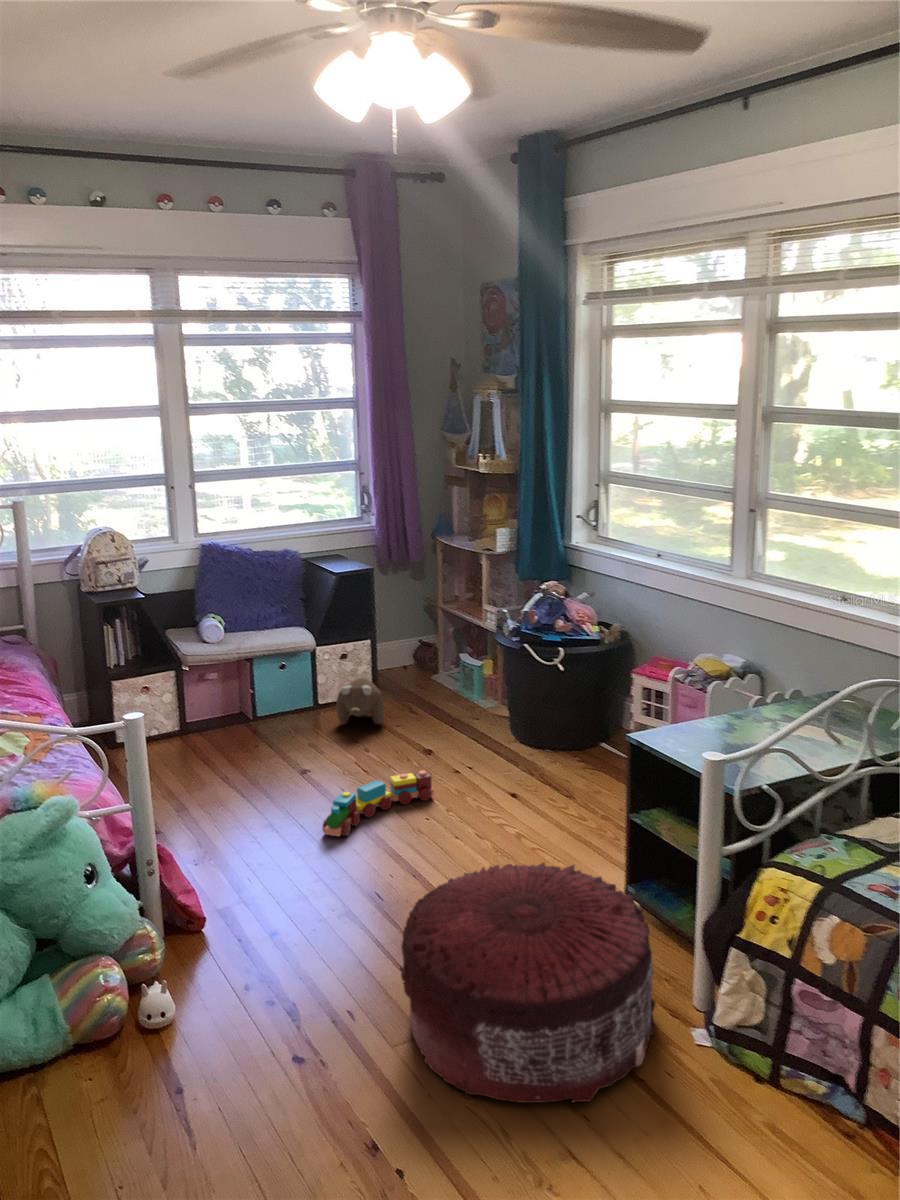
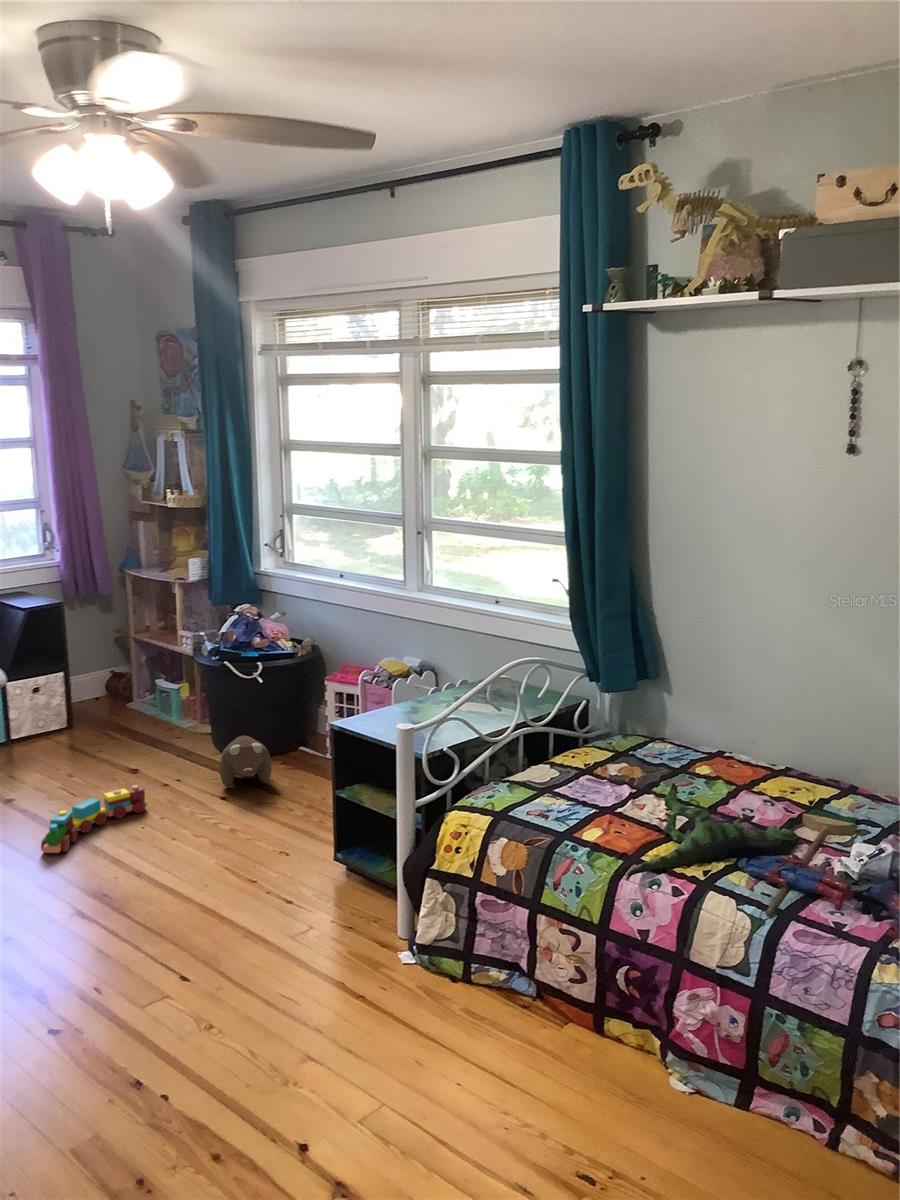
plush toy: present [336,678,384,724] -> present [220,736,272,787]
pouf: present [400,863,656,1103] -> none [146,835,371,1034]

